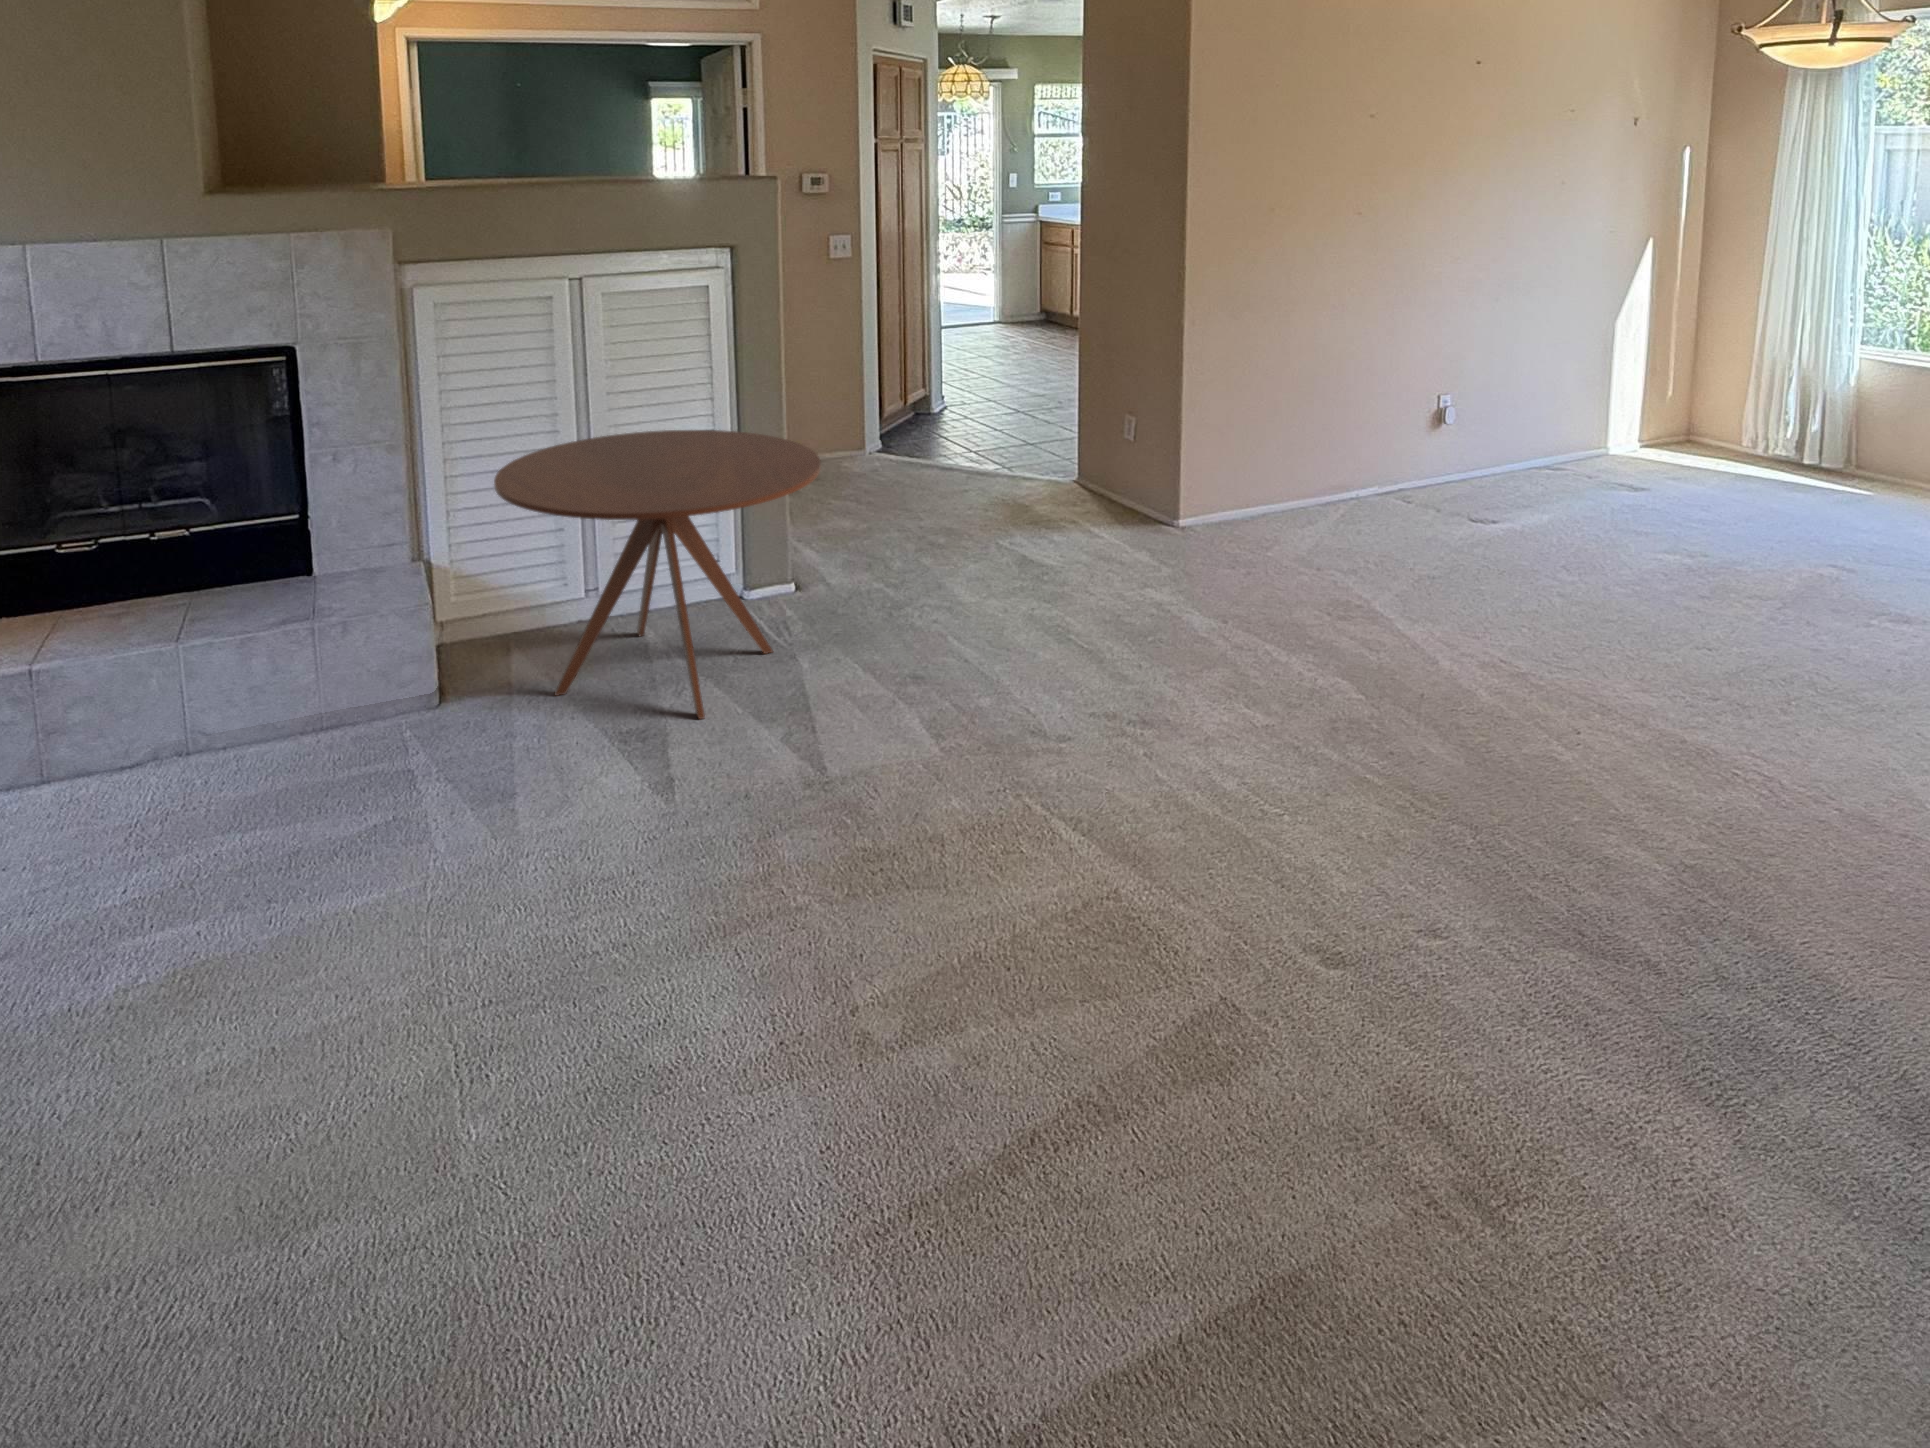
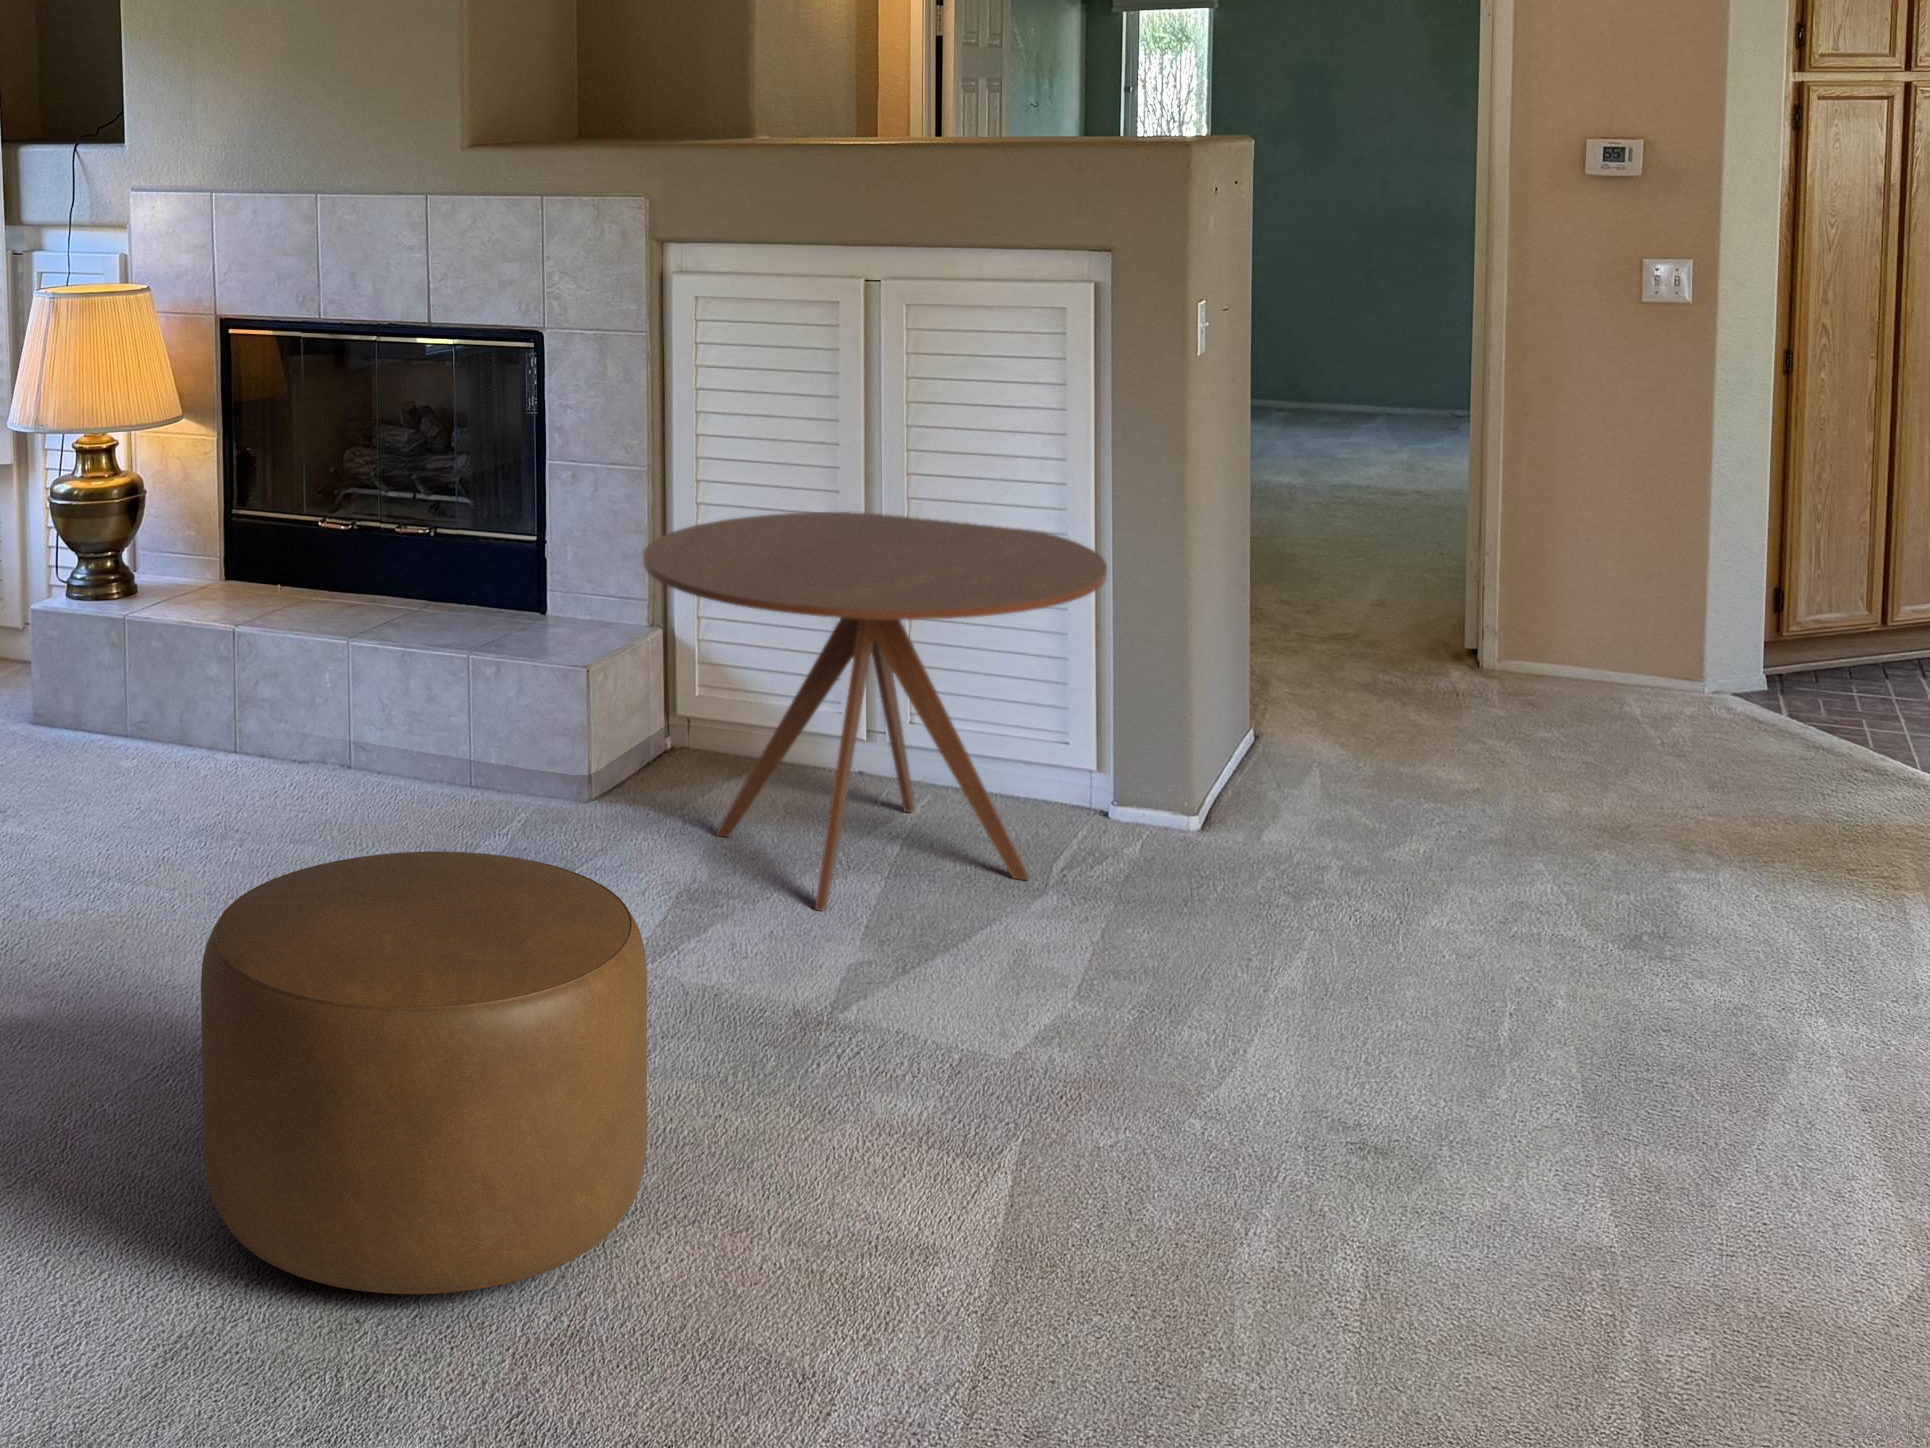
ottoman: none [657,747,1047,1209] -> present [201,851,647,1294]

